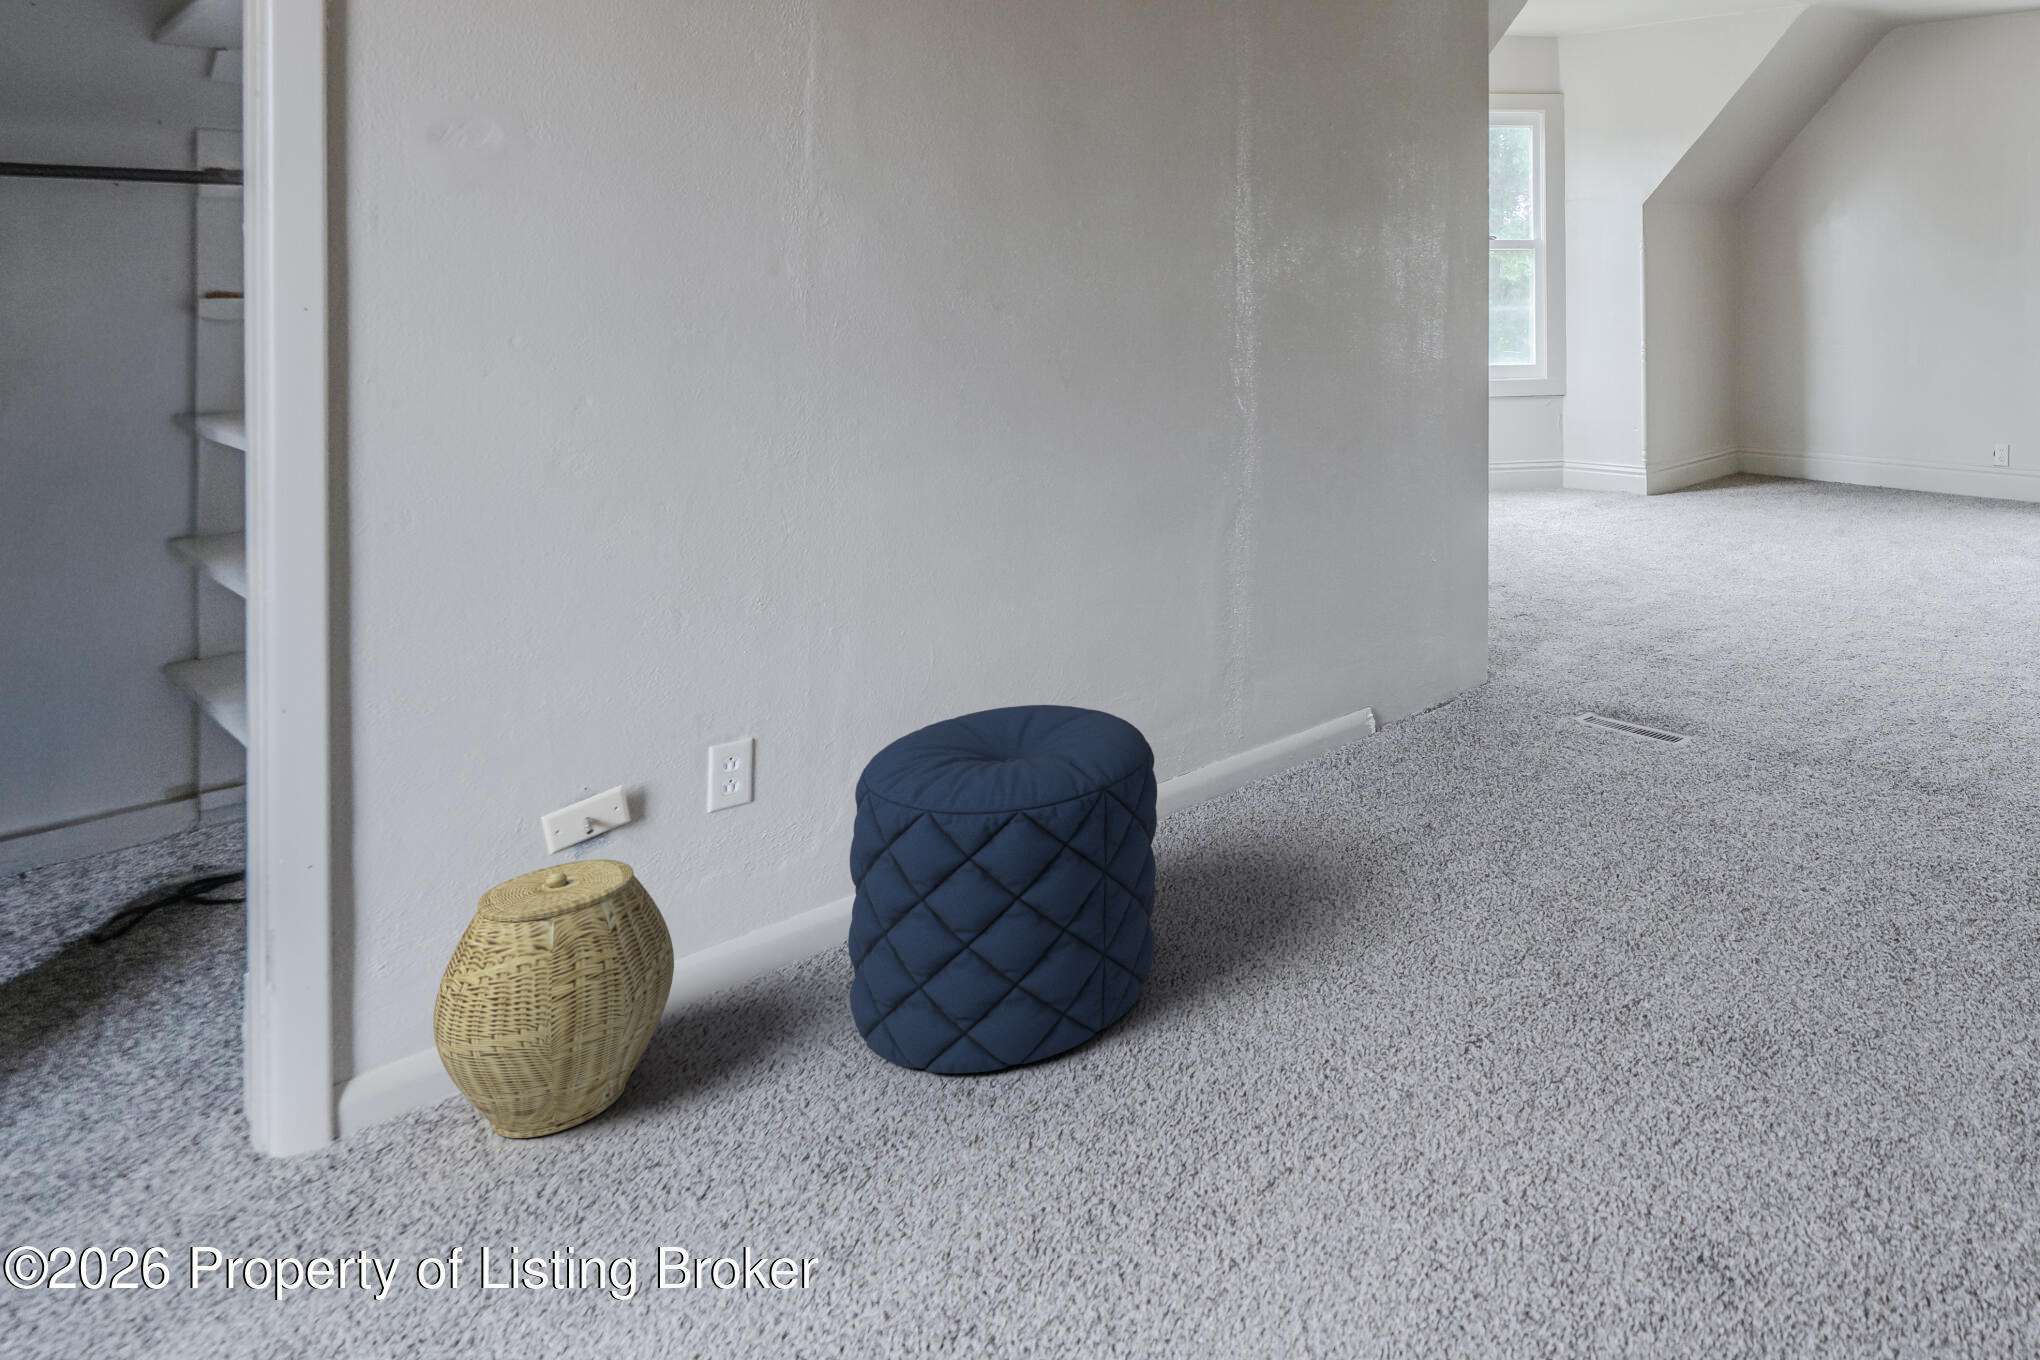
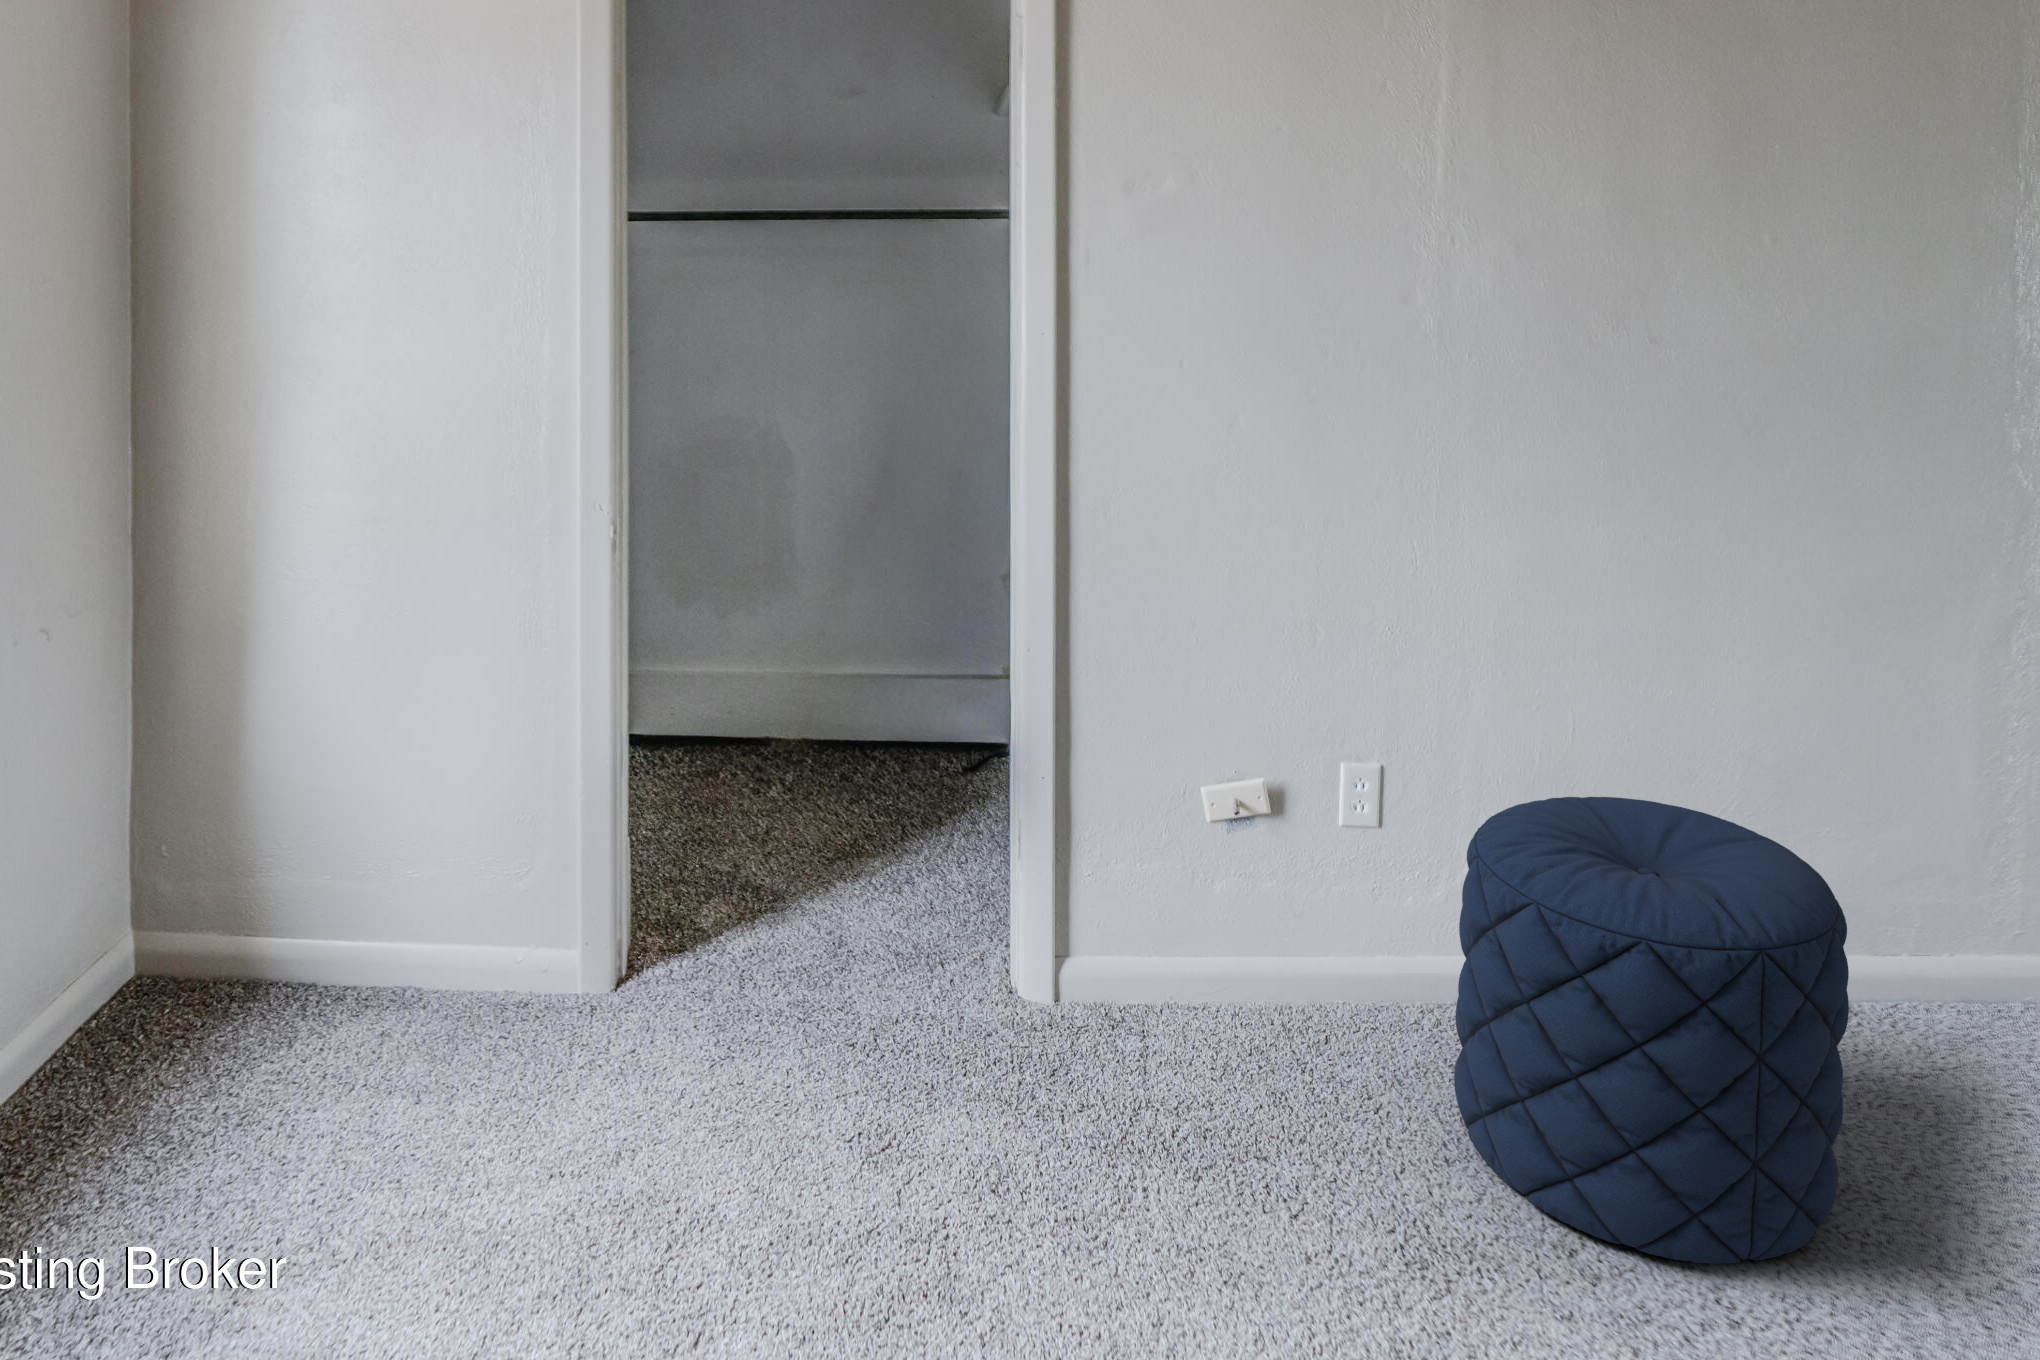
woven basket: present [433,859,674,1138] -> none [1117,835,1295,1084]

